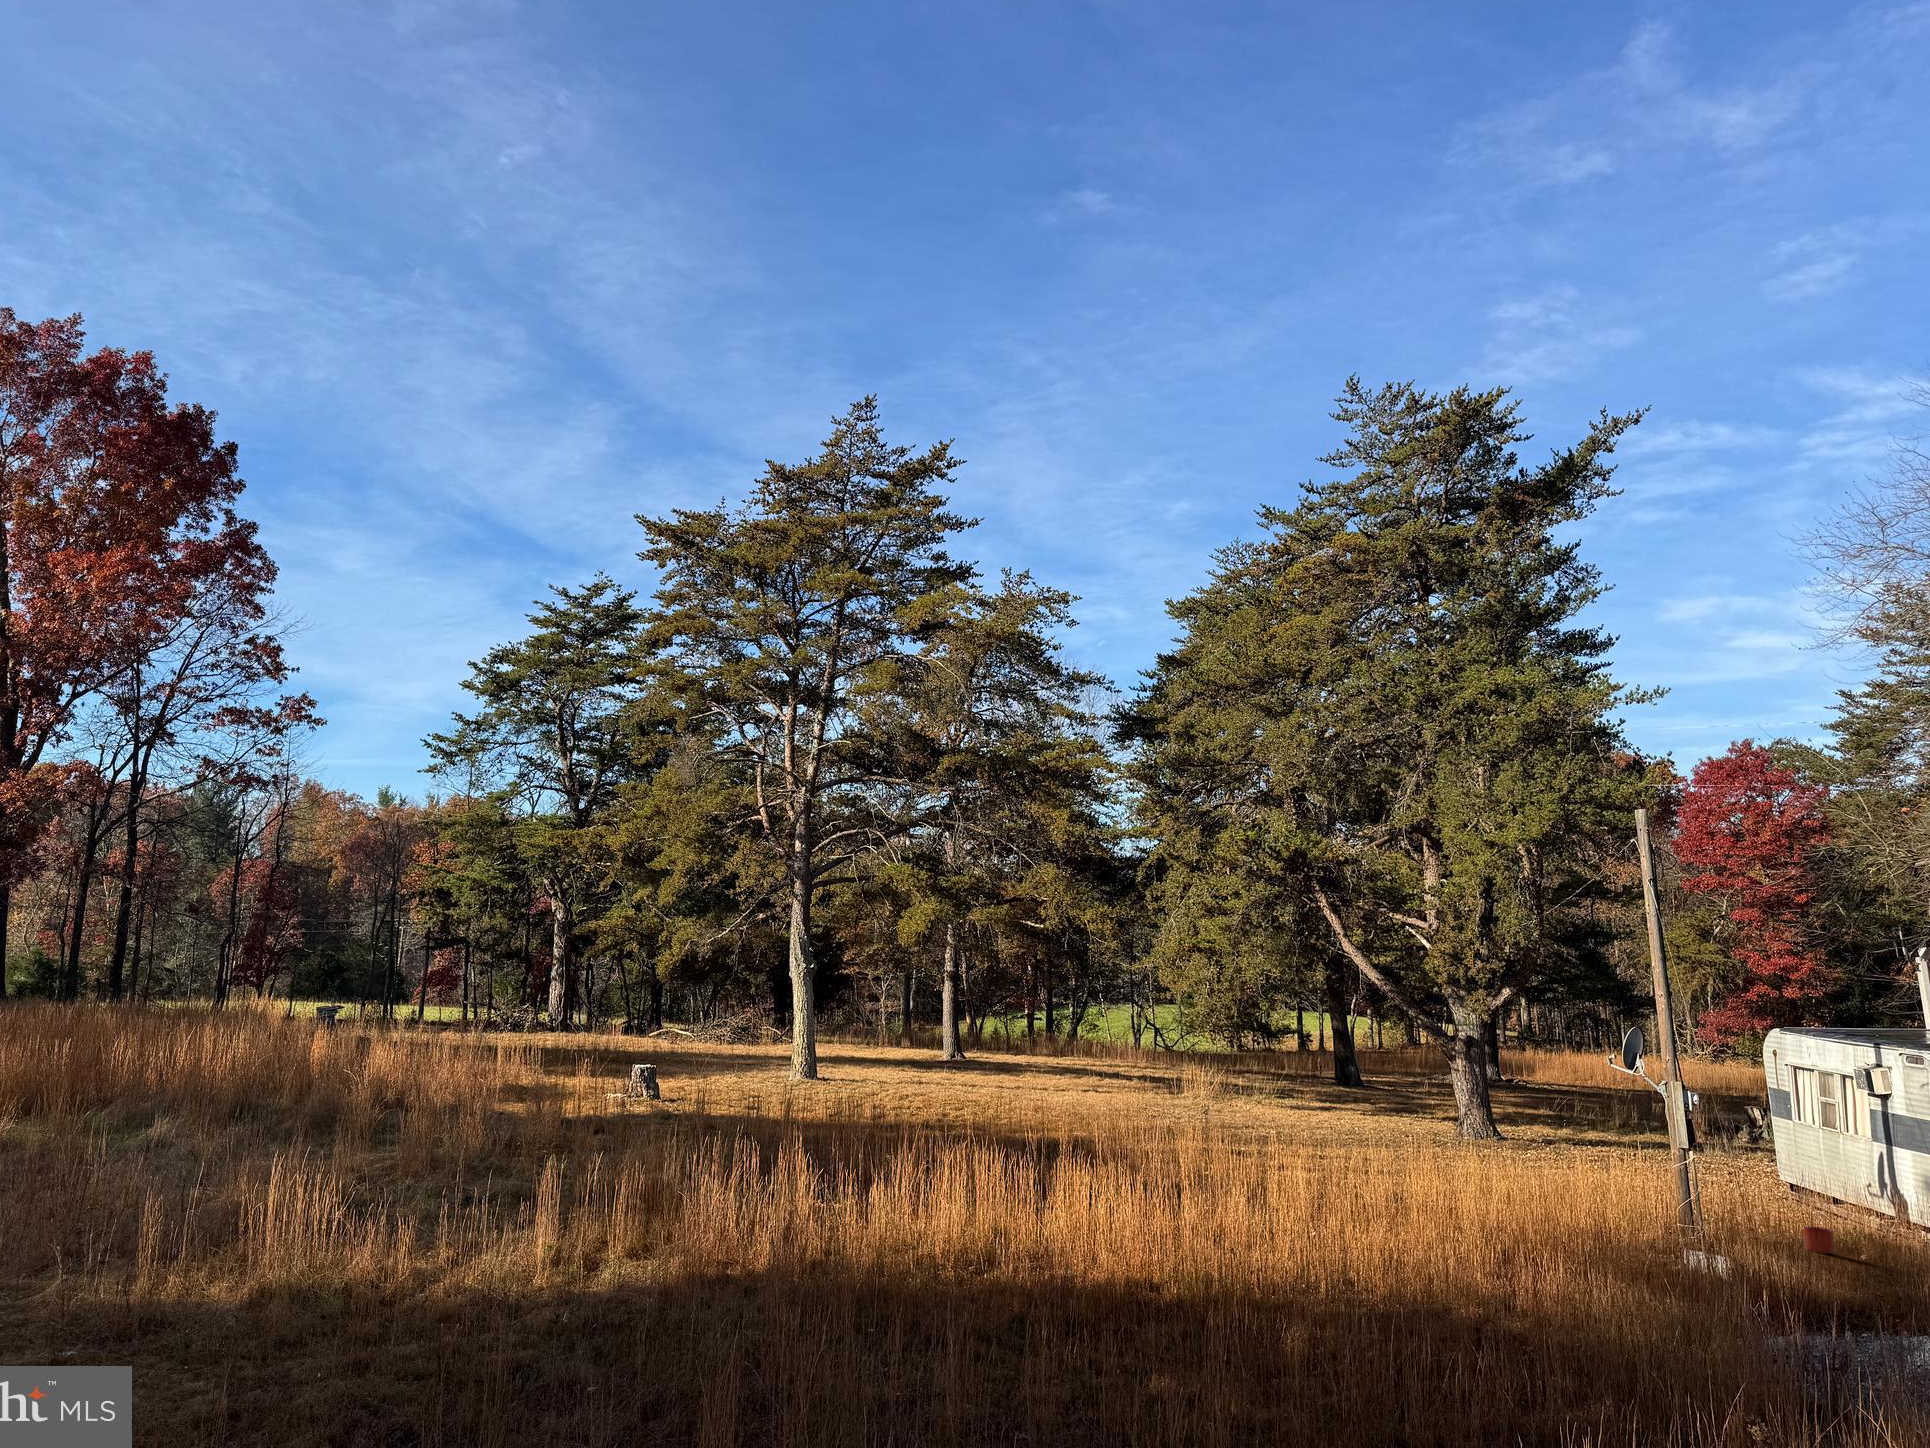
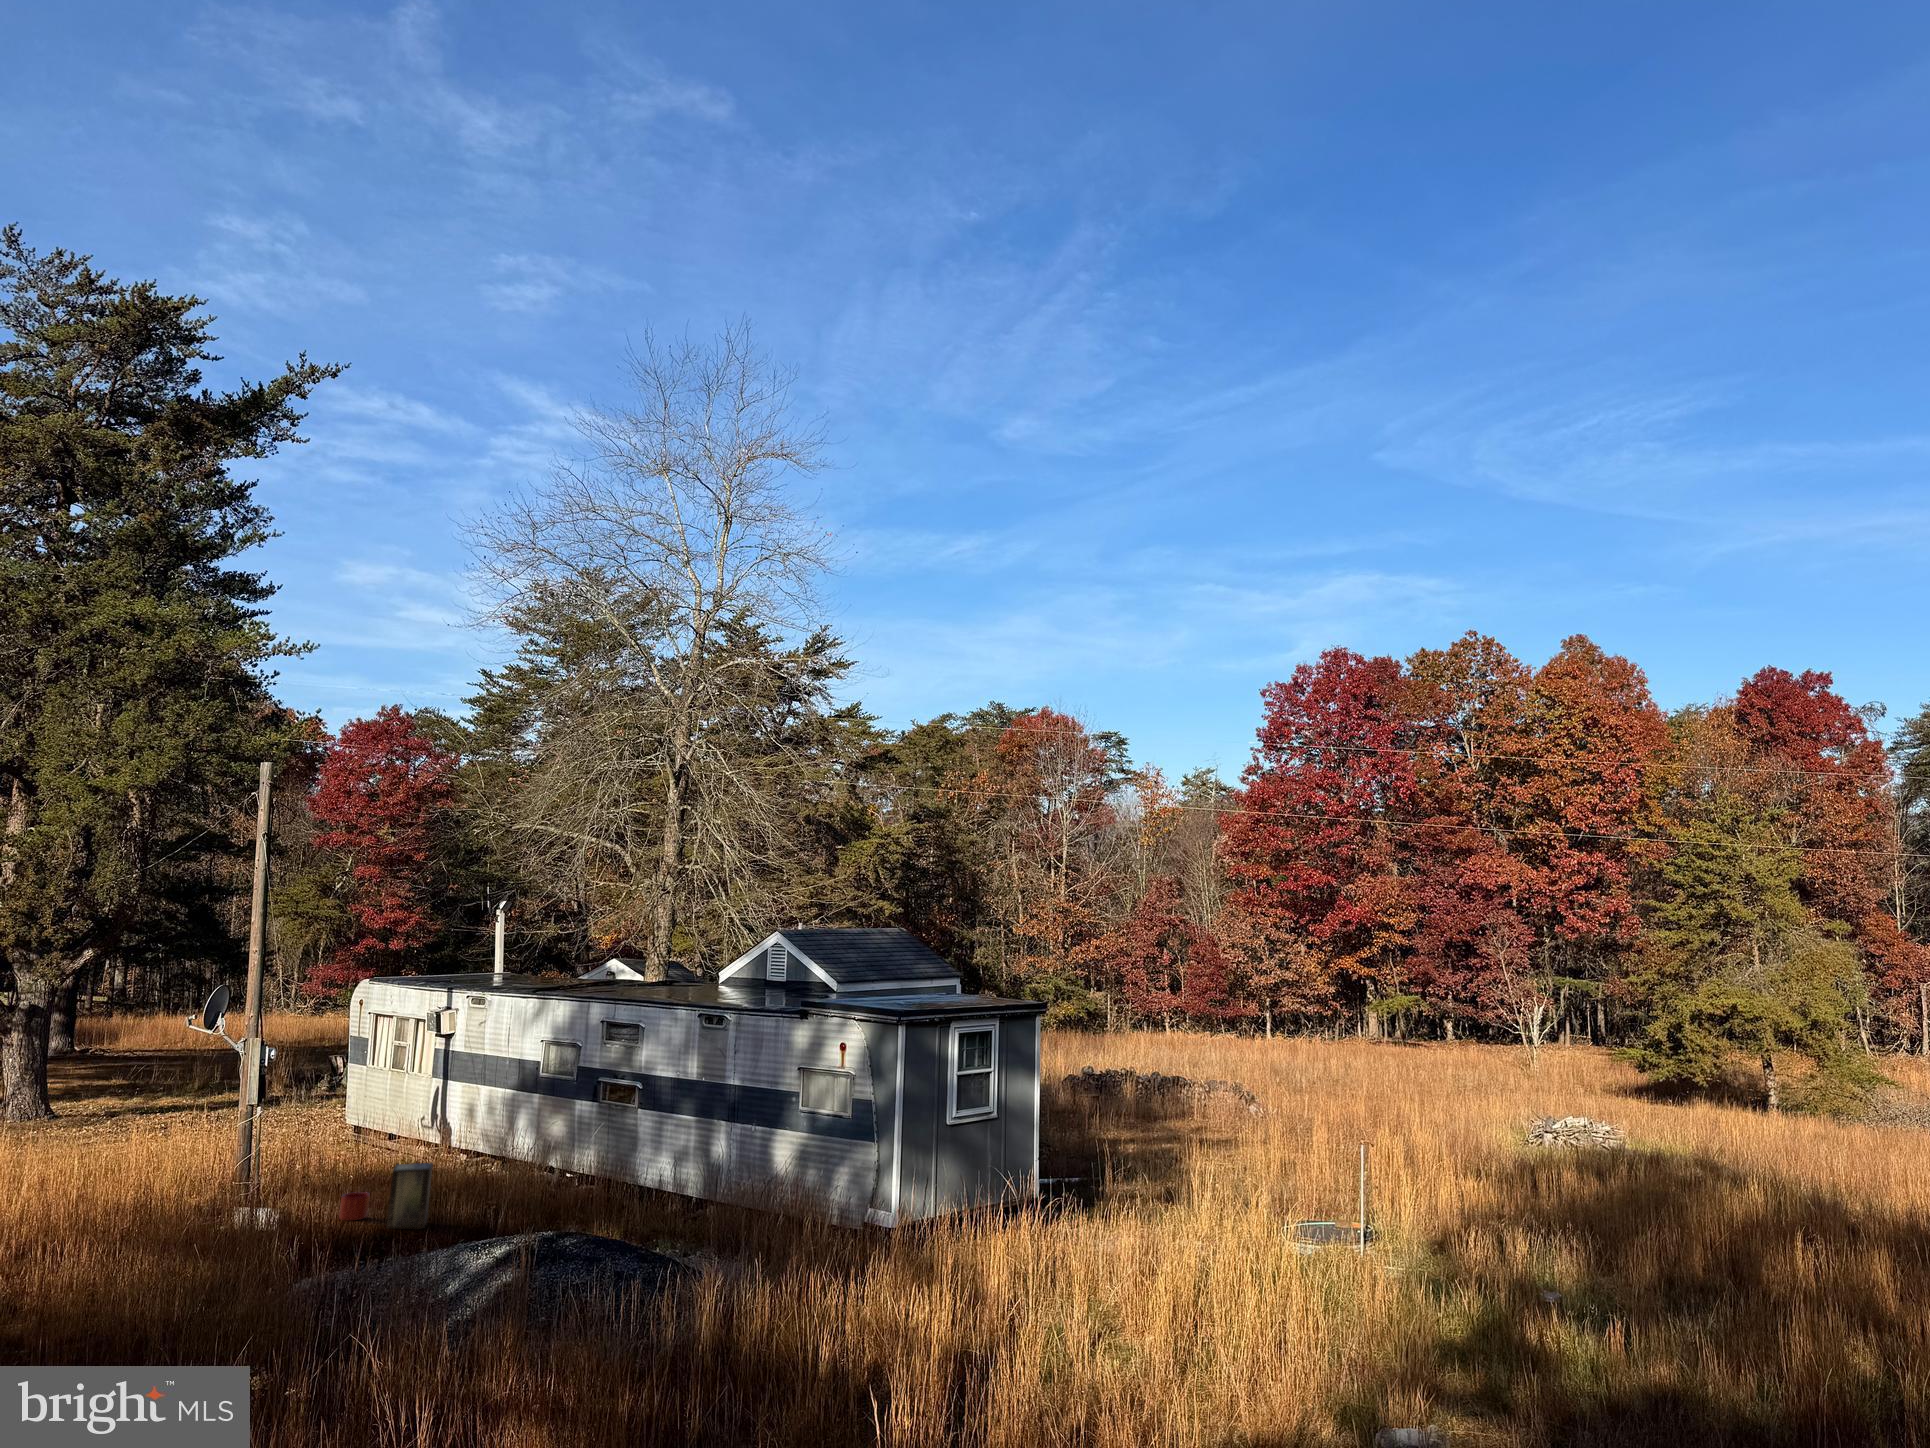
storage box: none [1854,1205,1901,1275] -> present [387,1163,433,1229]

